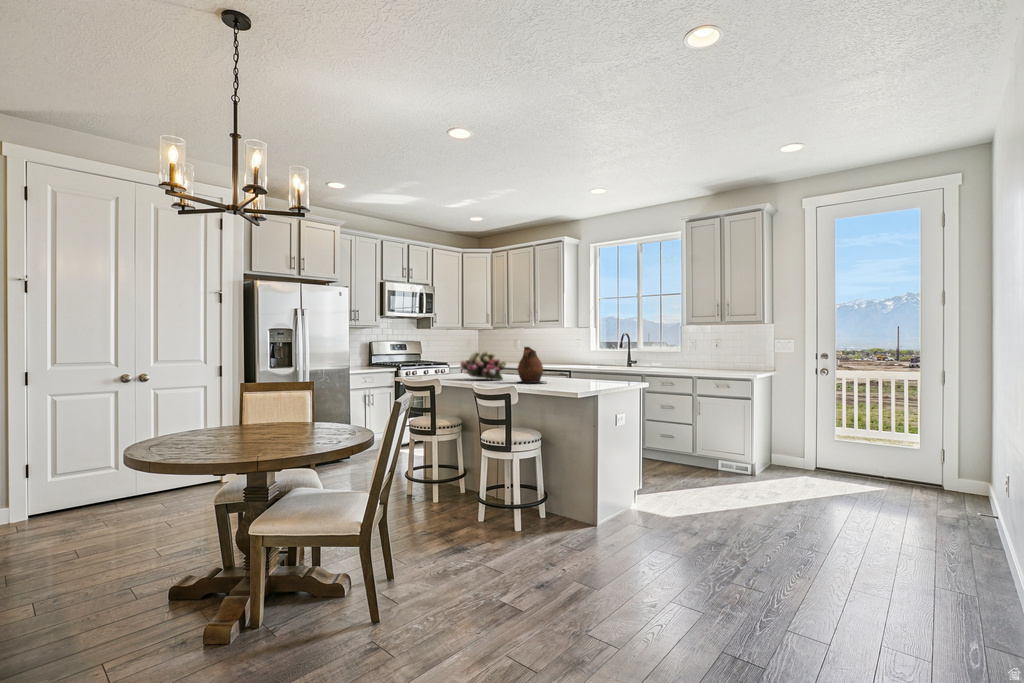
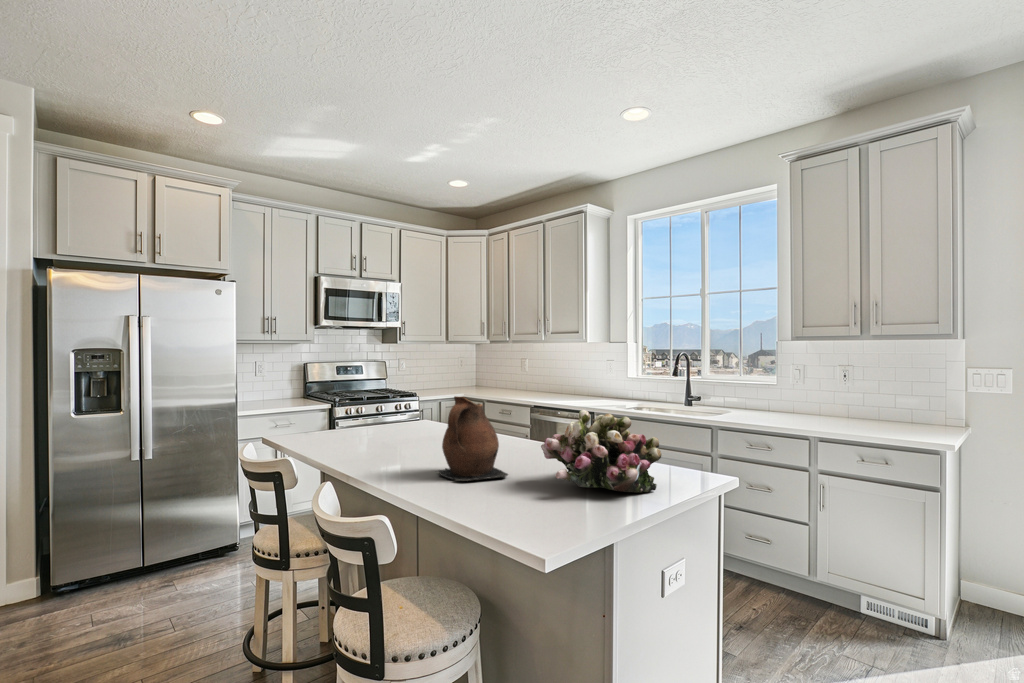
flower arrangement: present [460,351,506,380] -> present [541,410,661,492]

